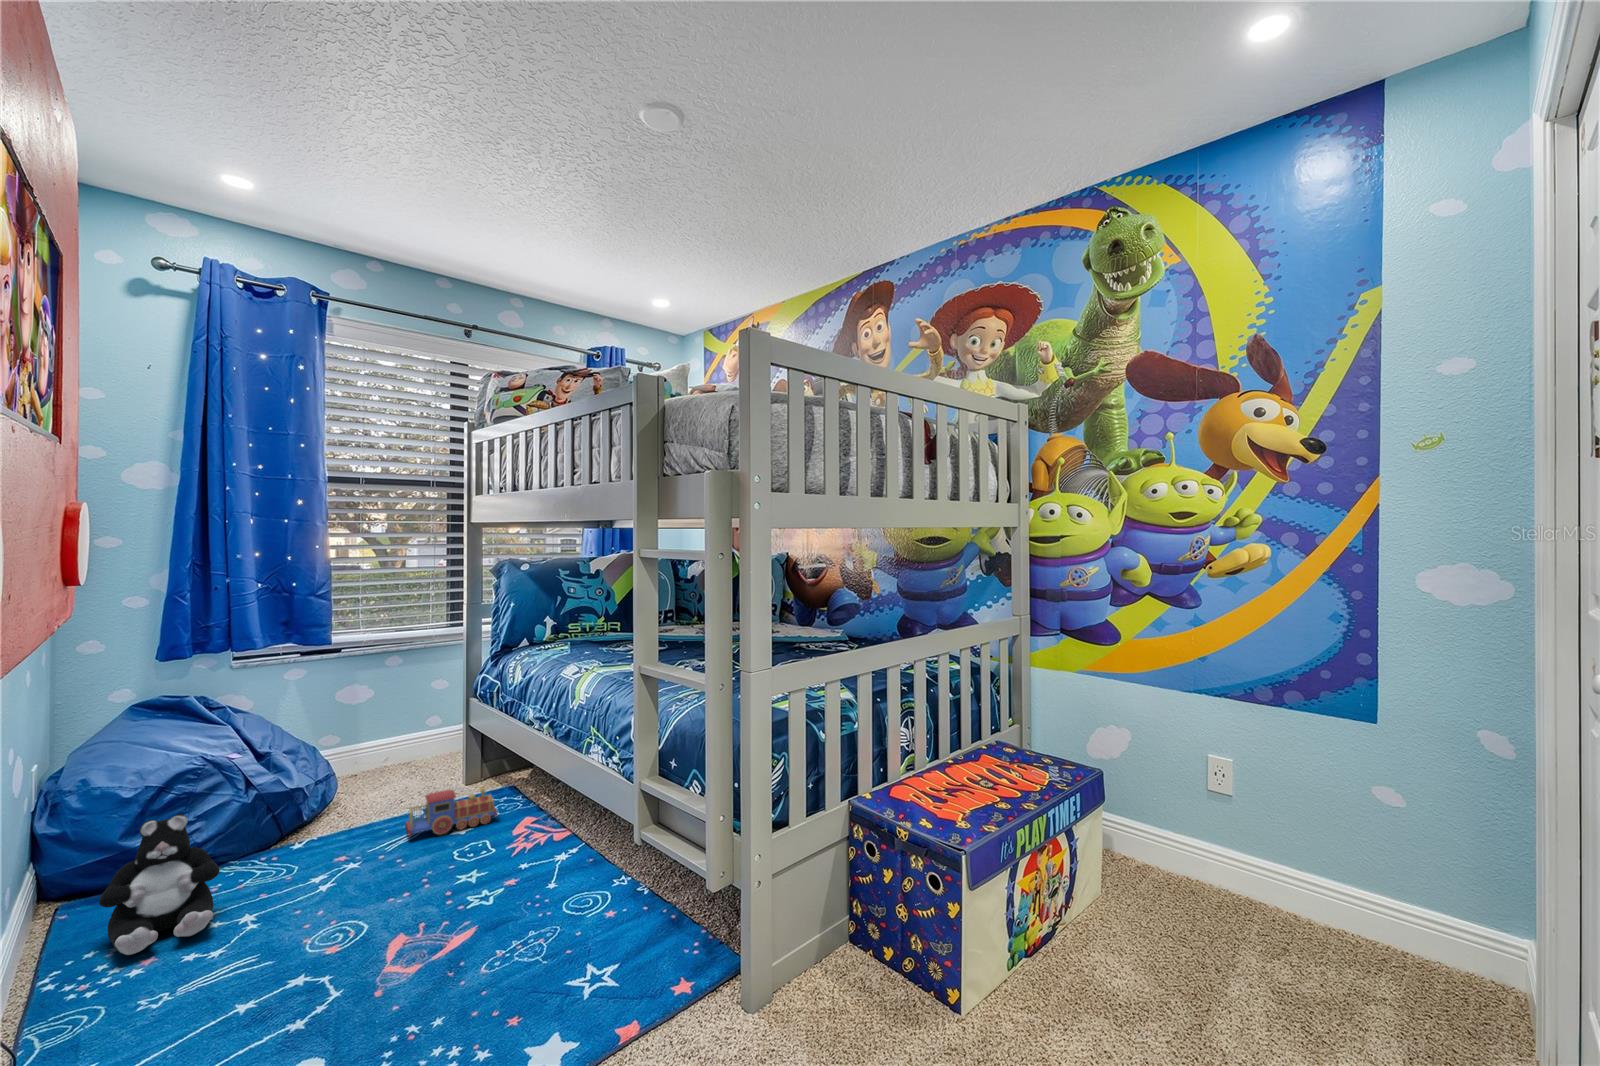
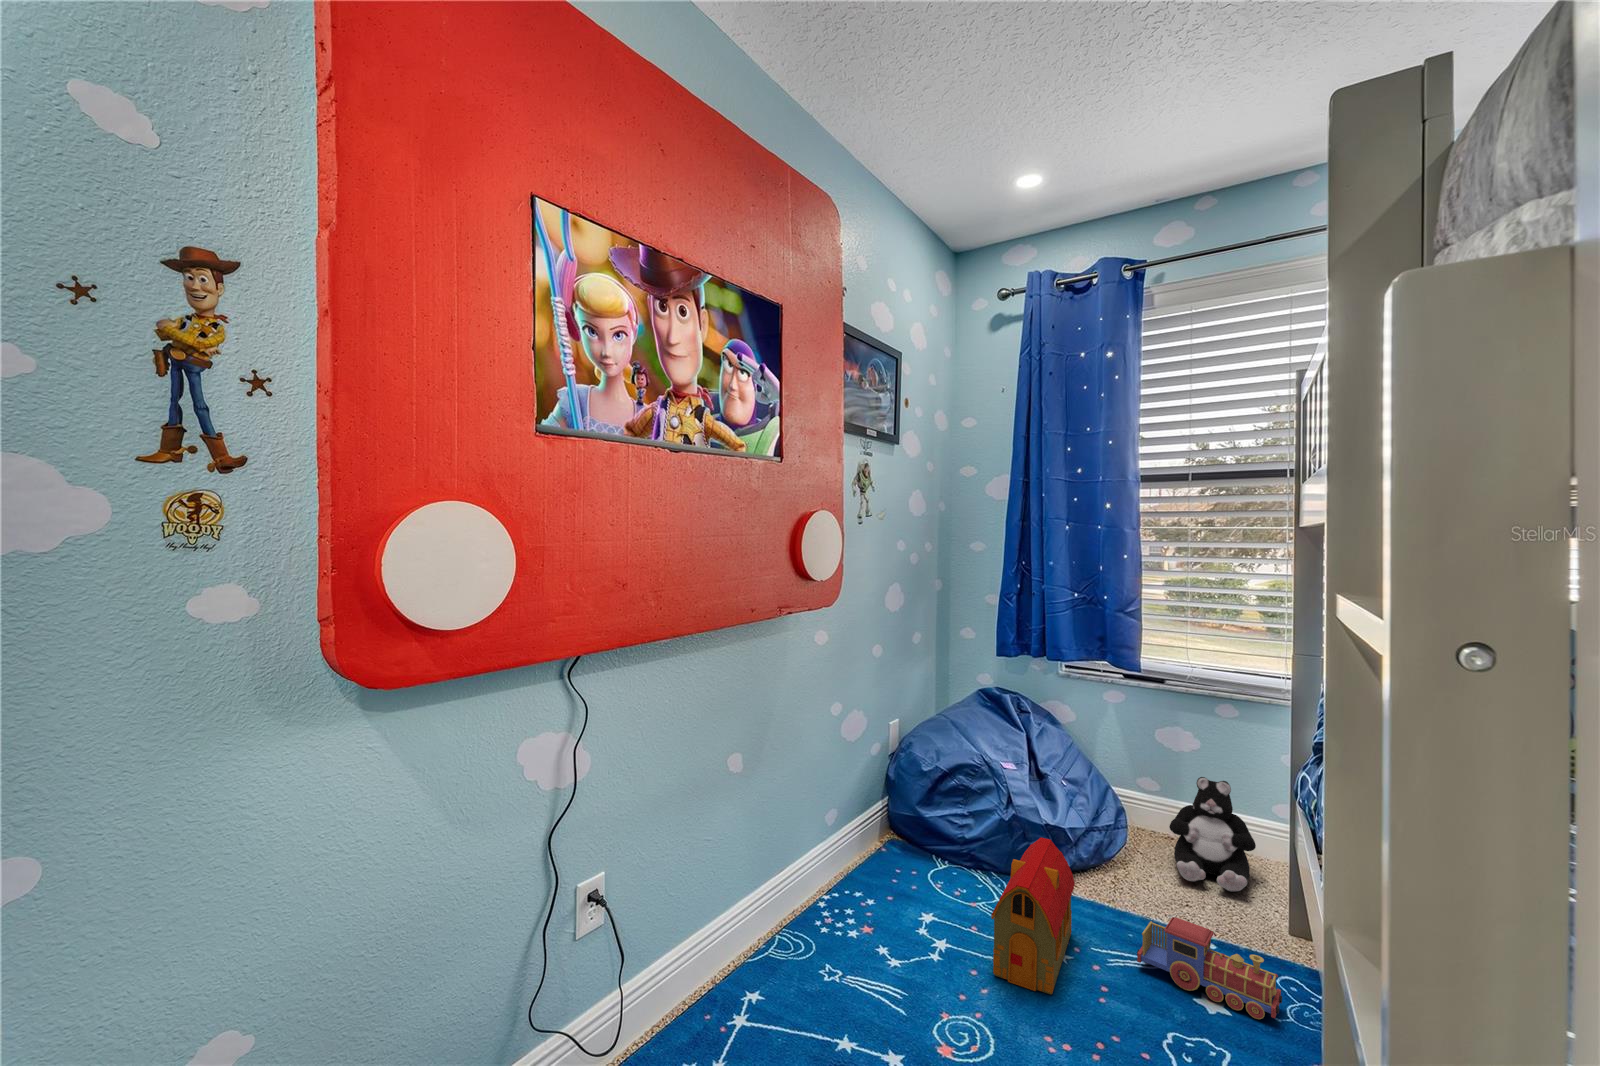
toy house: none [292,785,374,901] -> present [991,837,1075,994]
plush toy: present [99,814,220,955] -> present [1169,777,1256,892]

